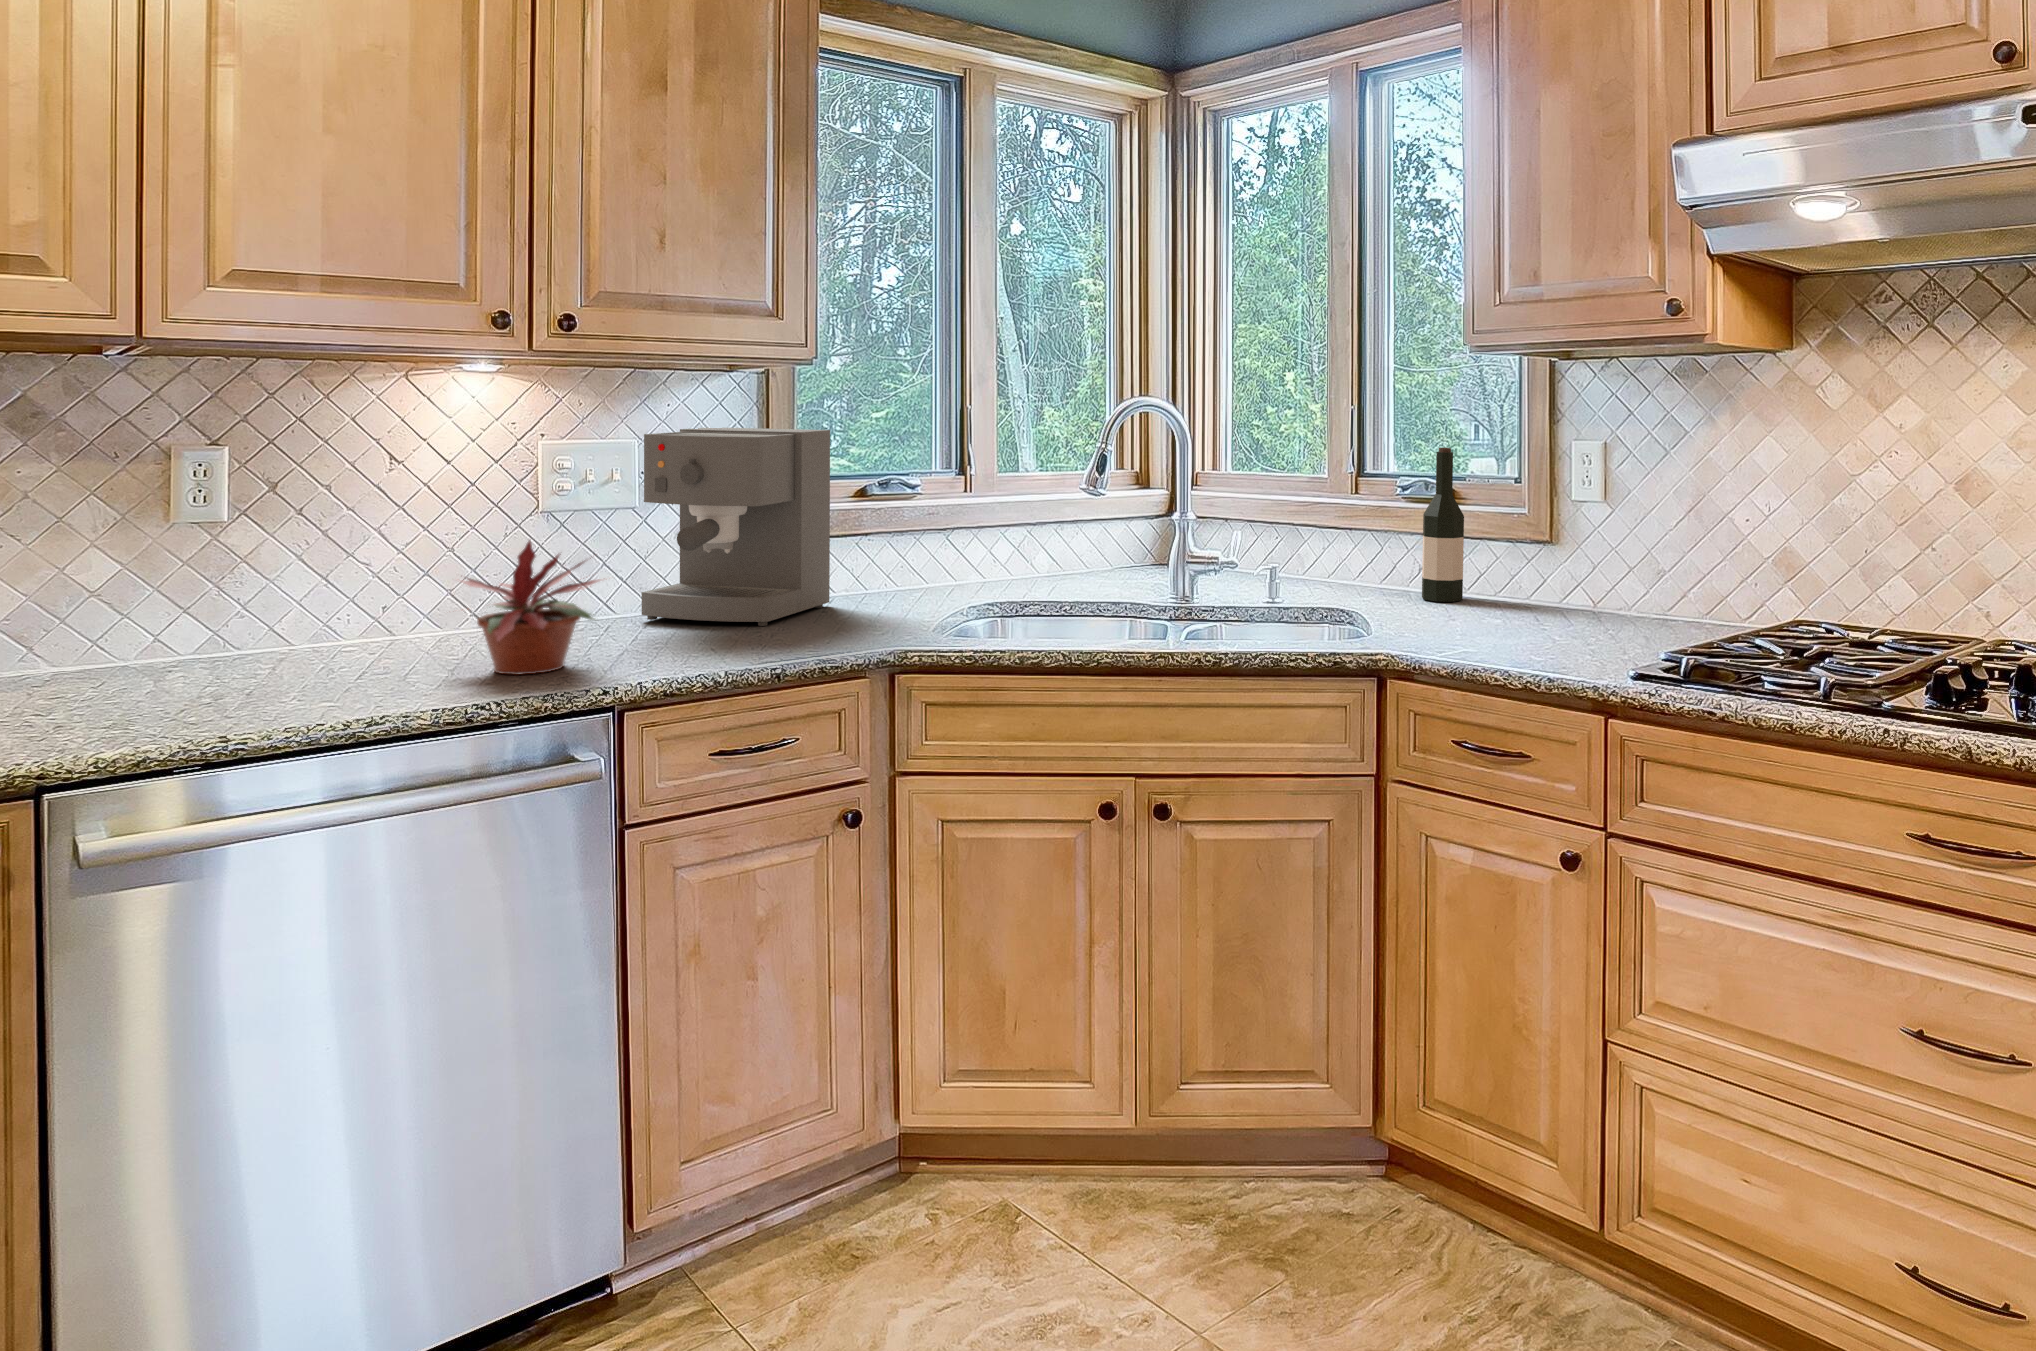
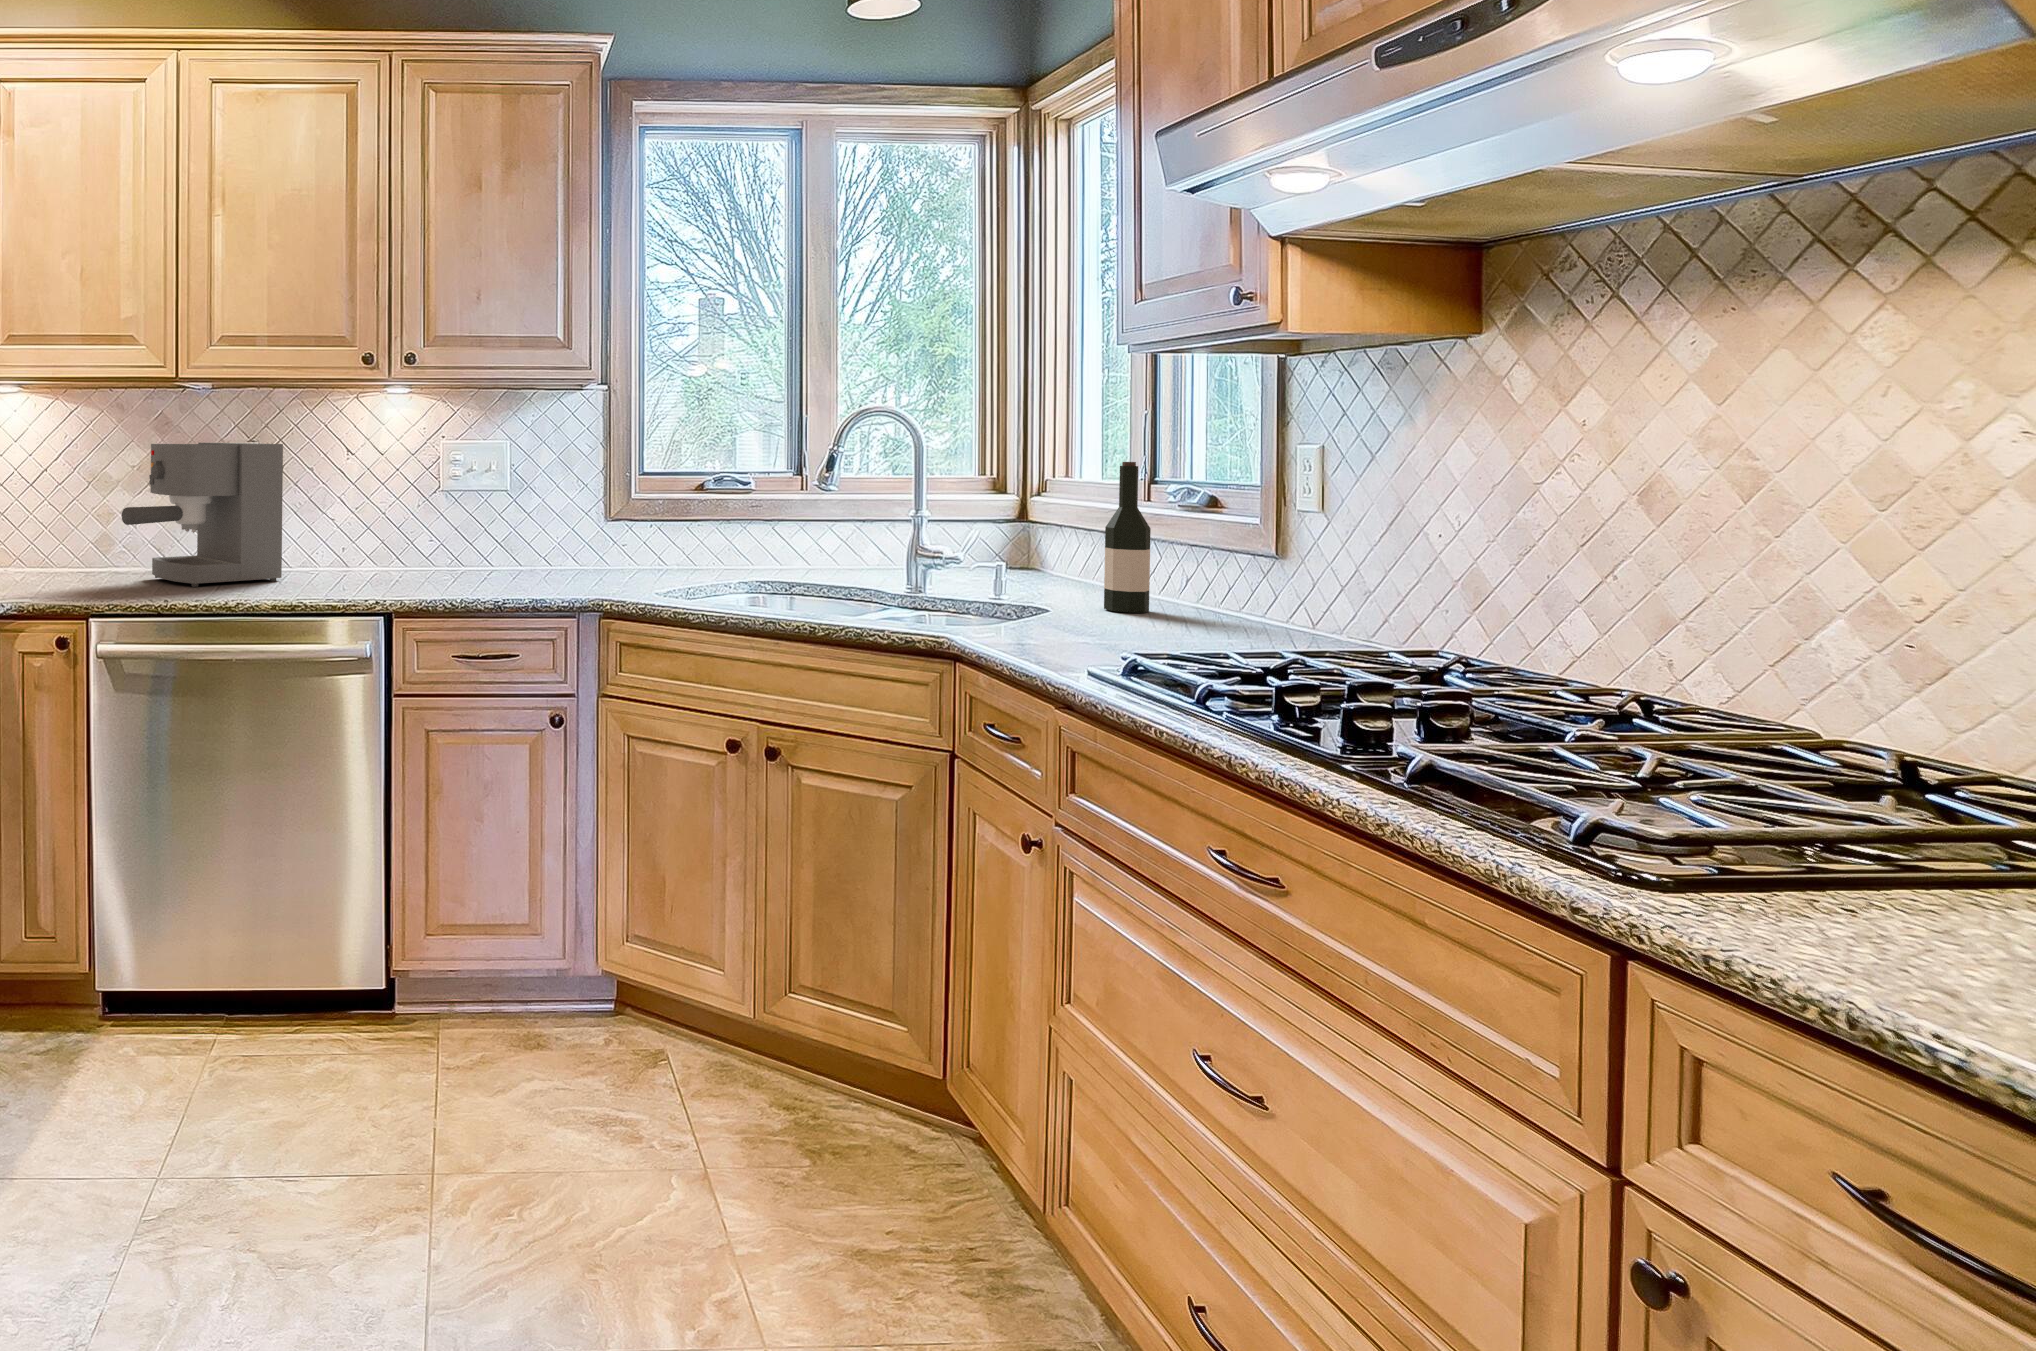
coffee maker: present [642,427,830,626] -> present [121,443,283,587]
potted plant: present [461,541,600,675] -> none [325,501,422,590]

